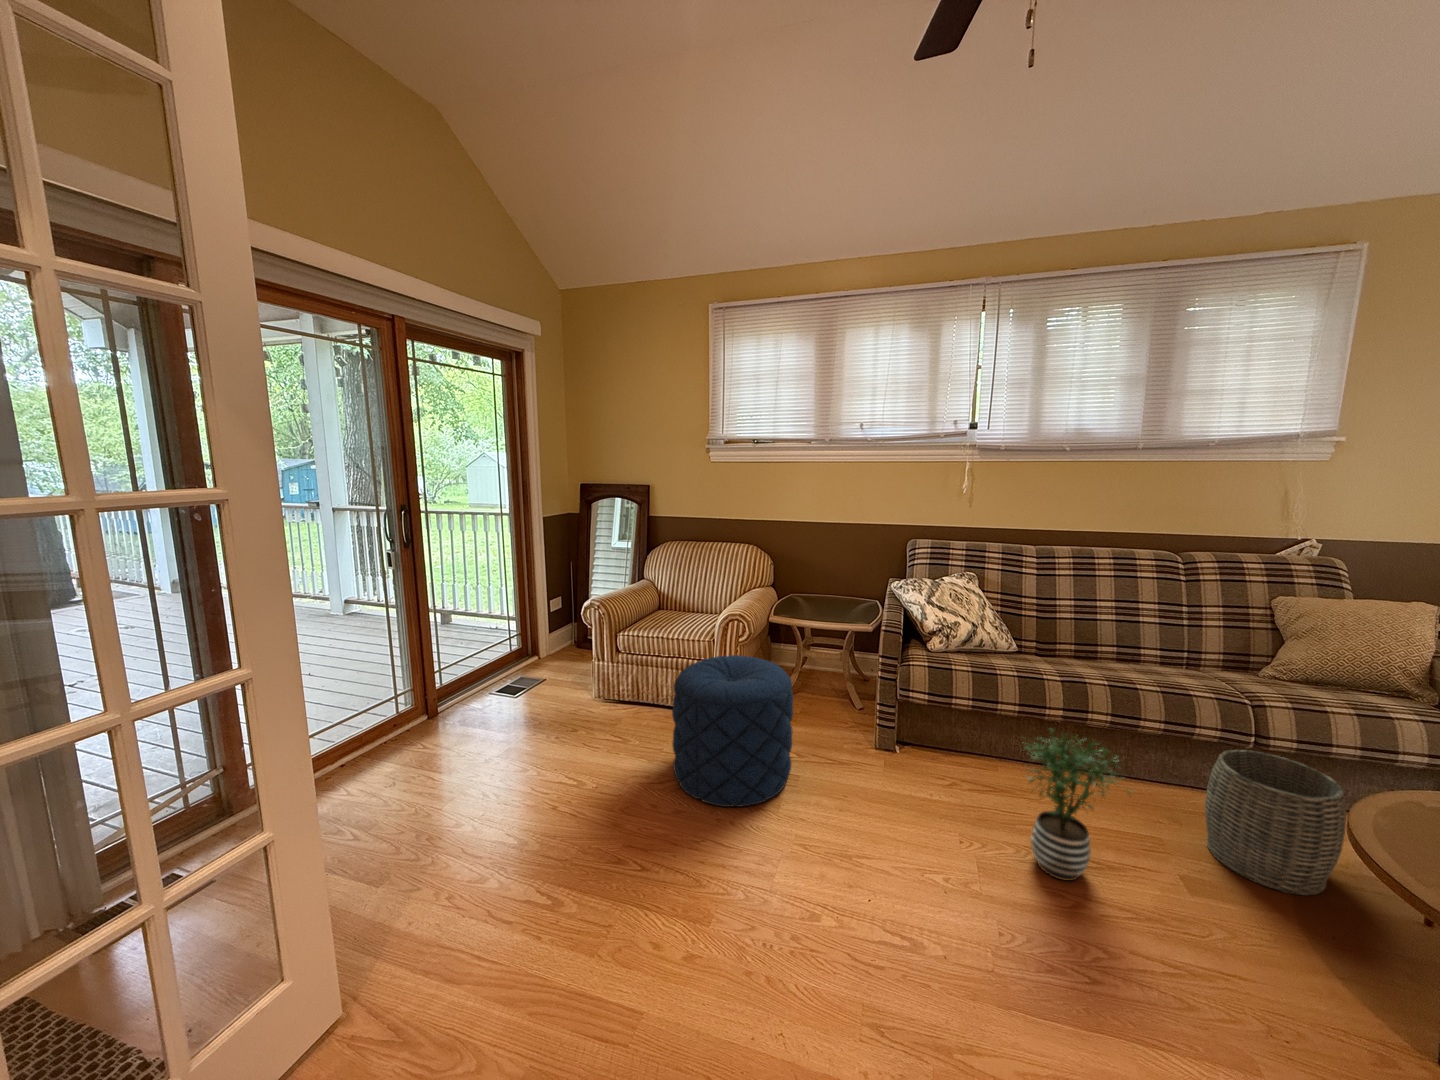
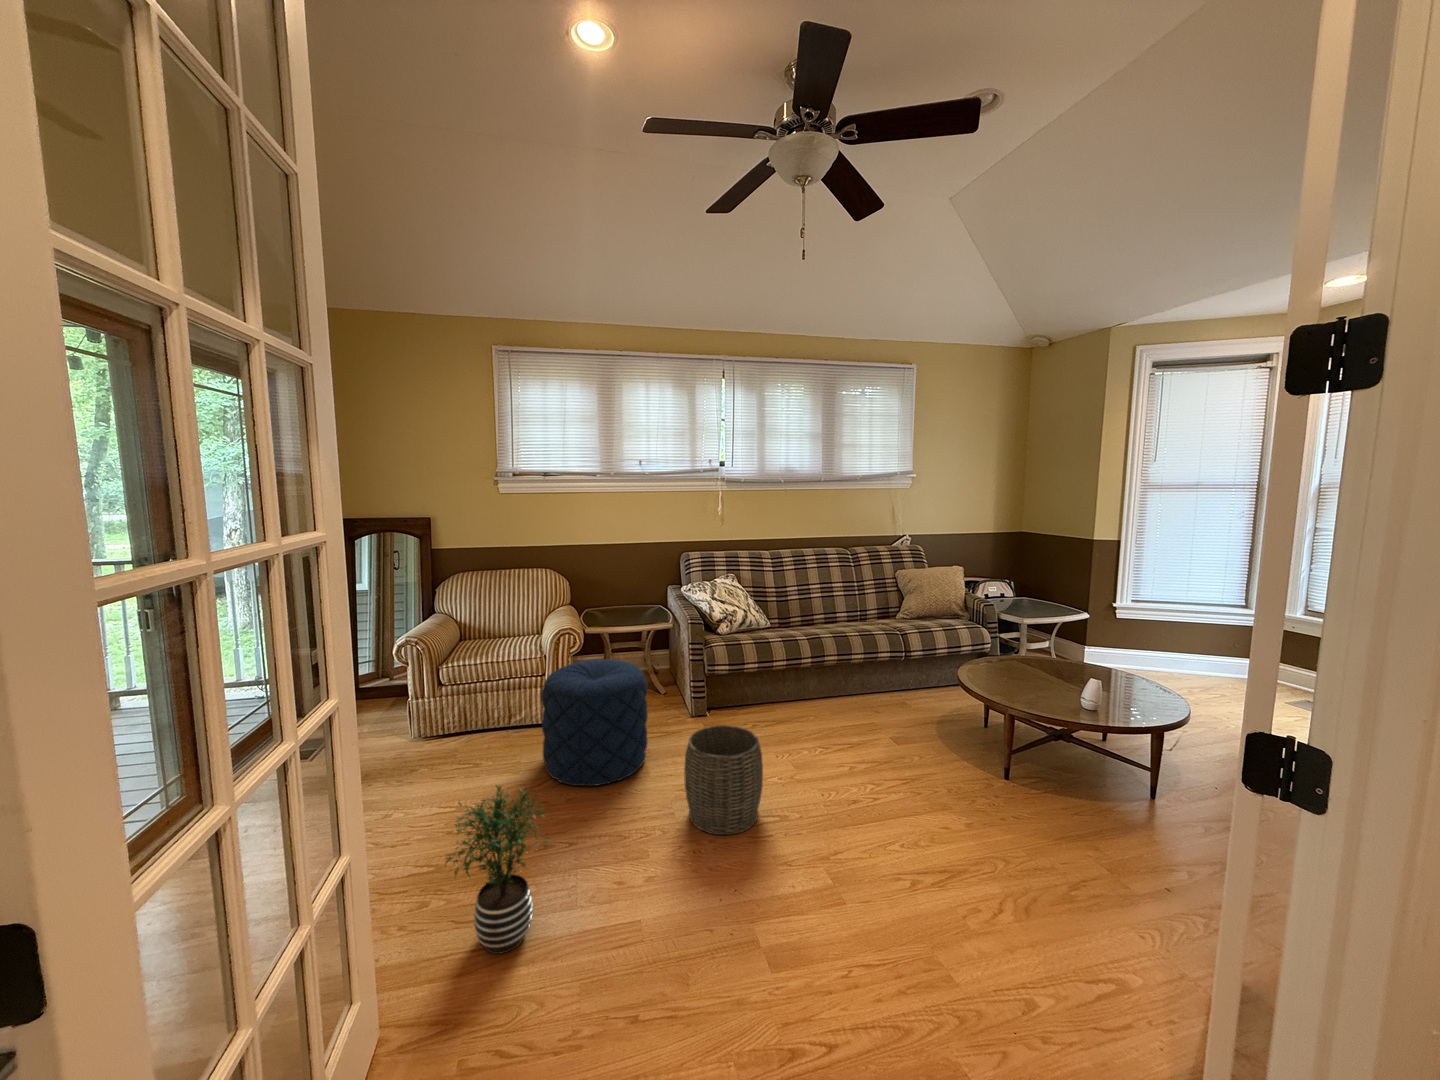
potted plant: present [1023,728,1117,881] -> present [446,786,550,954]
woven basket: present [1205,750,1346,895] -> present [684,725,763,835]

